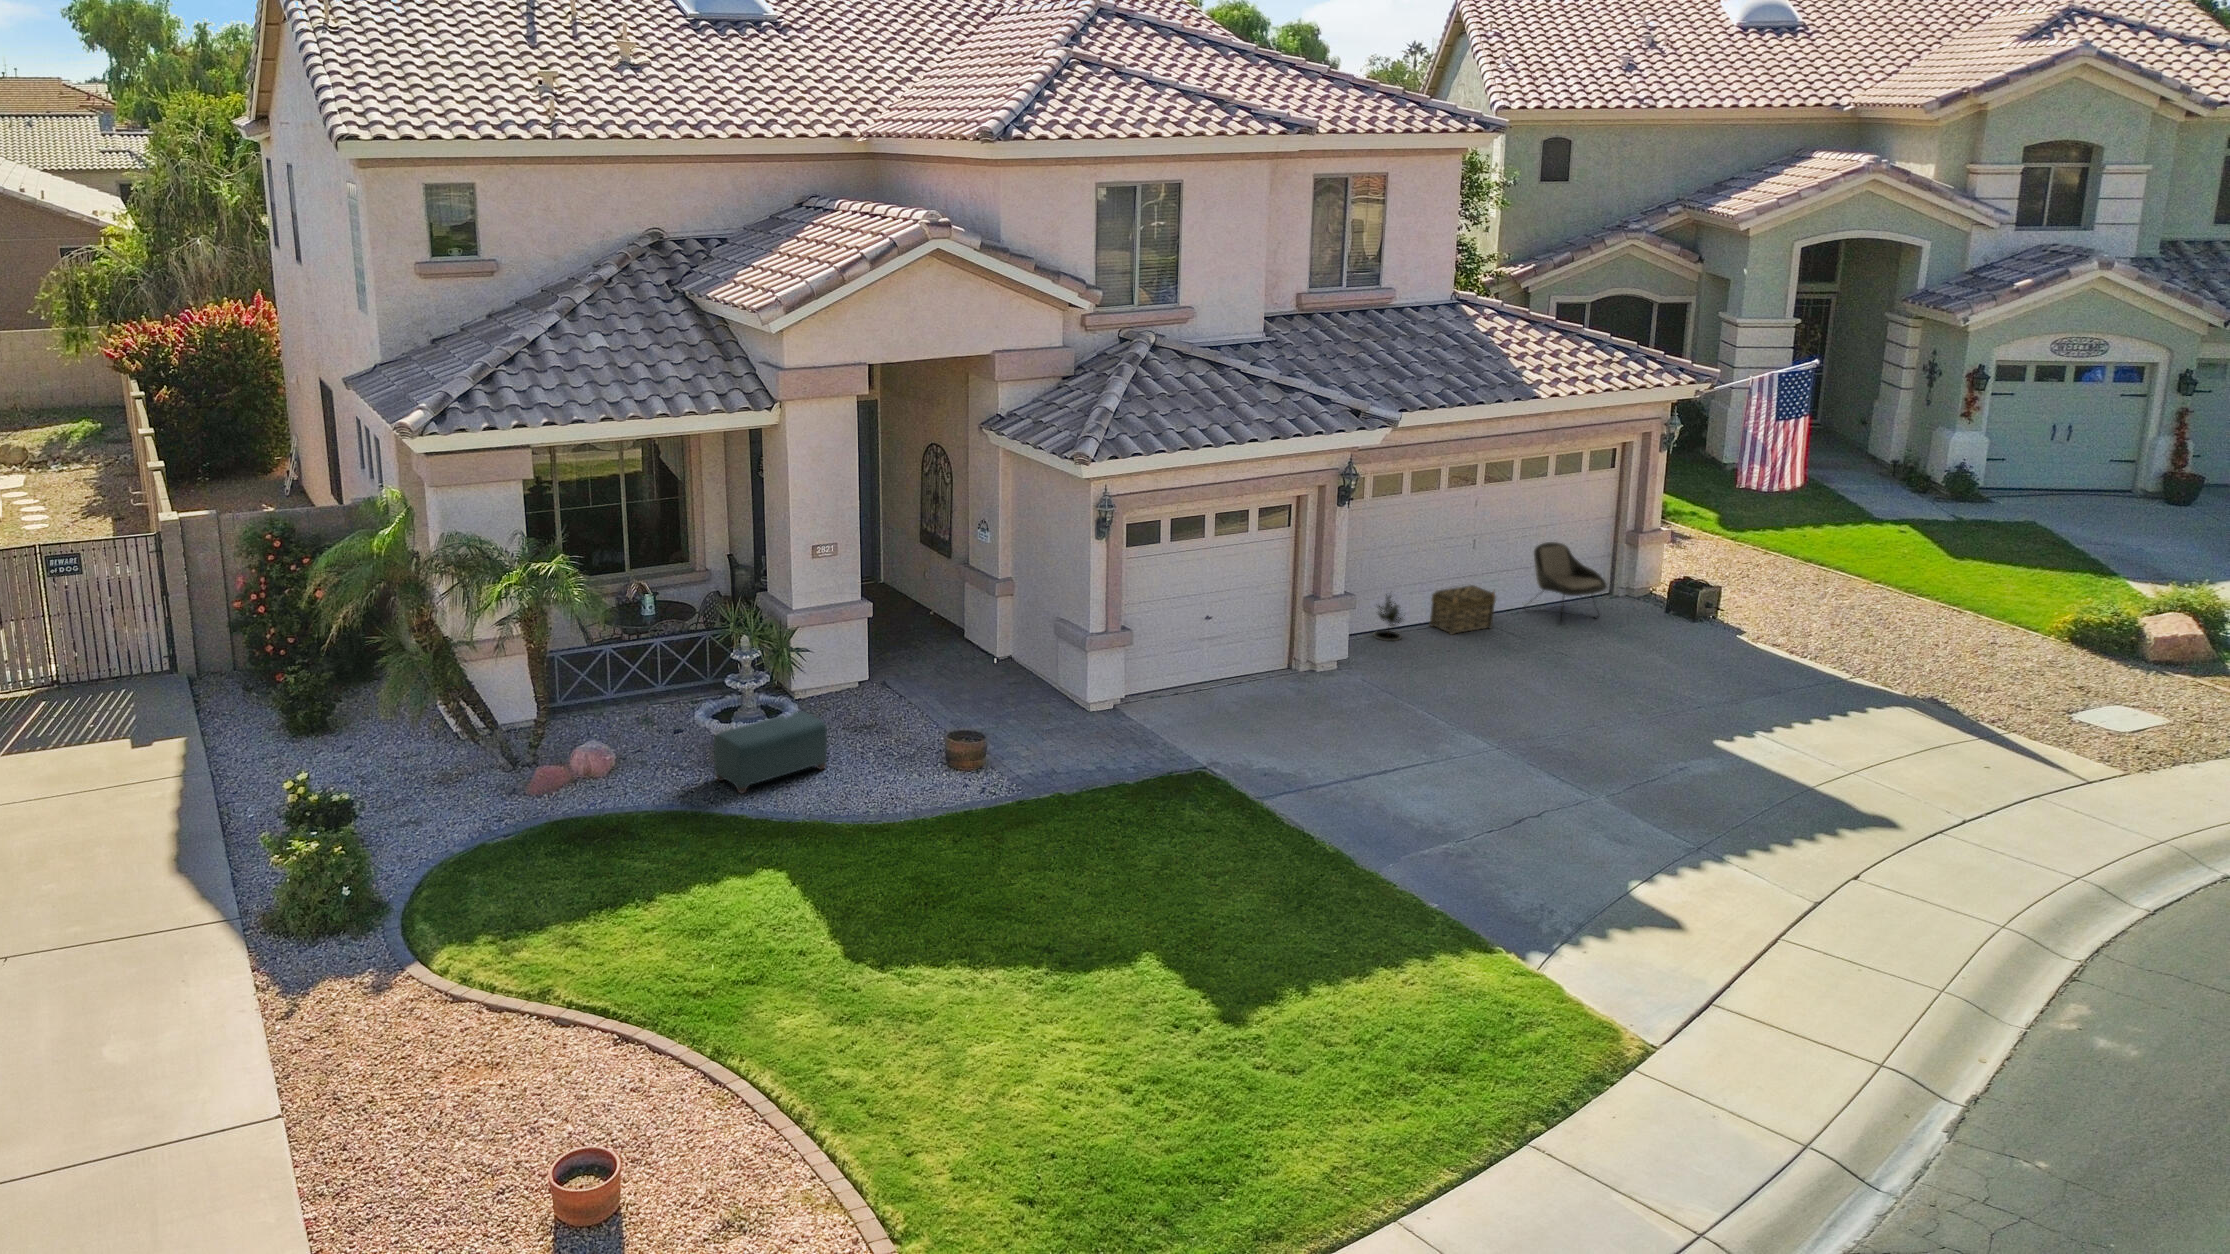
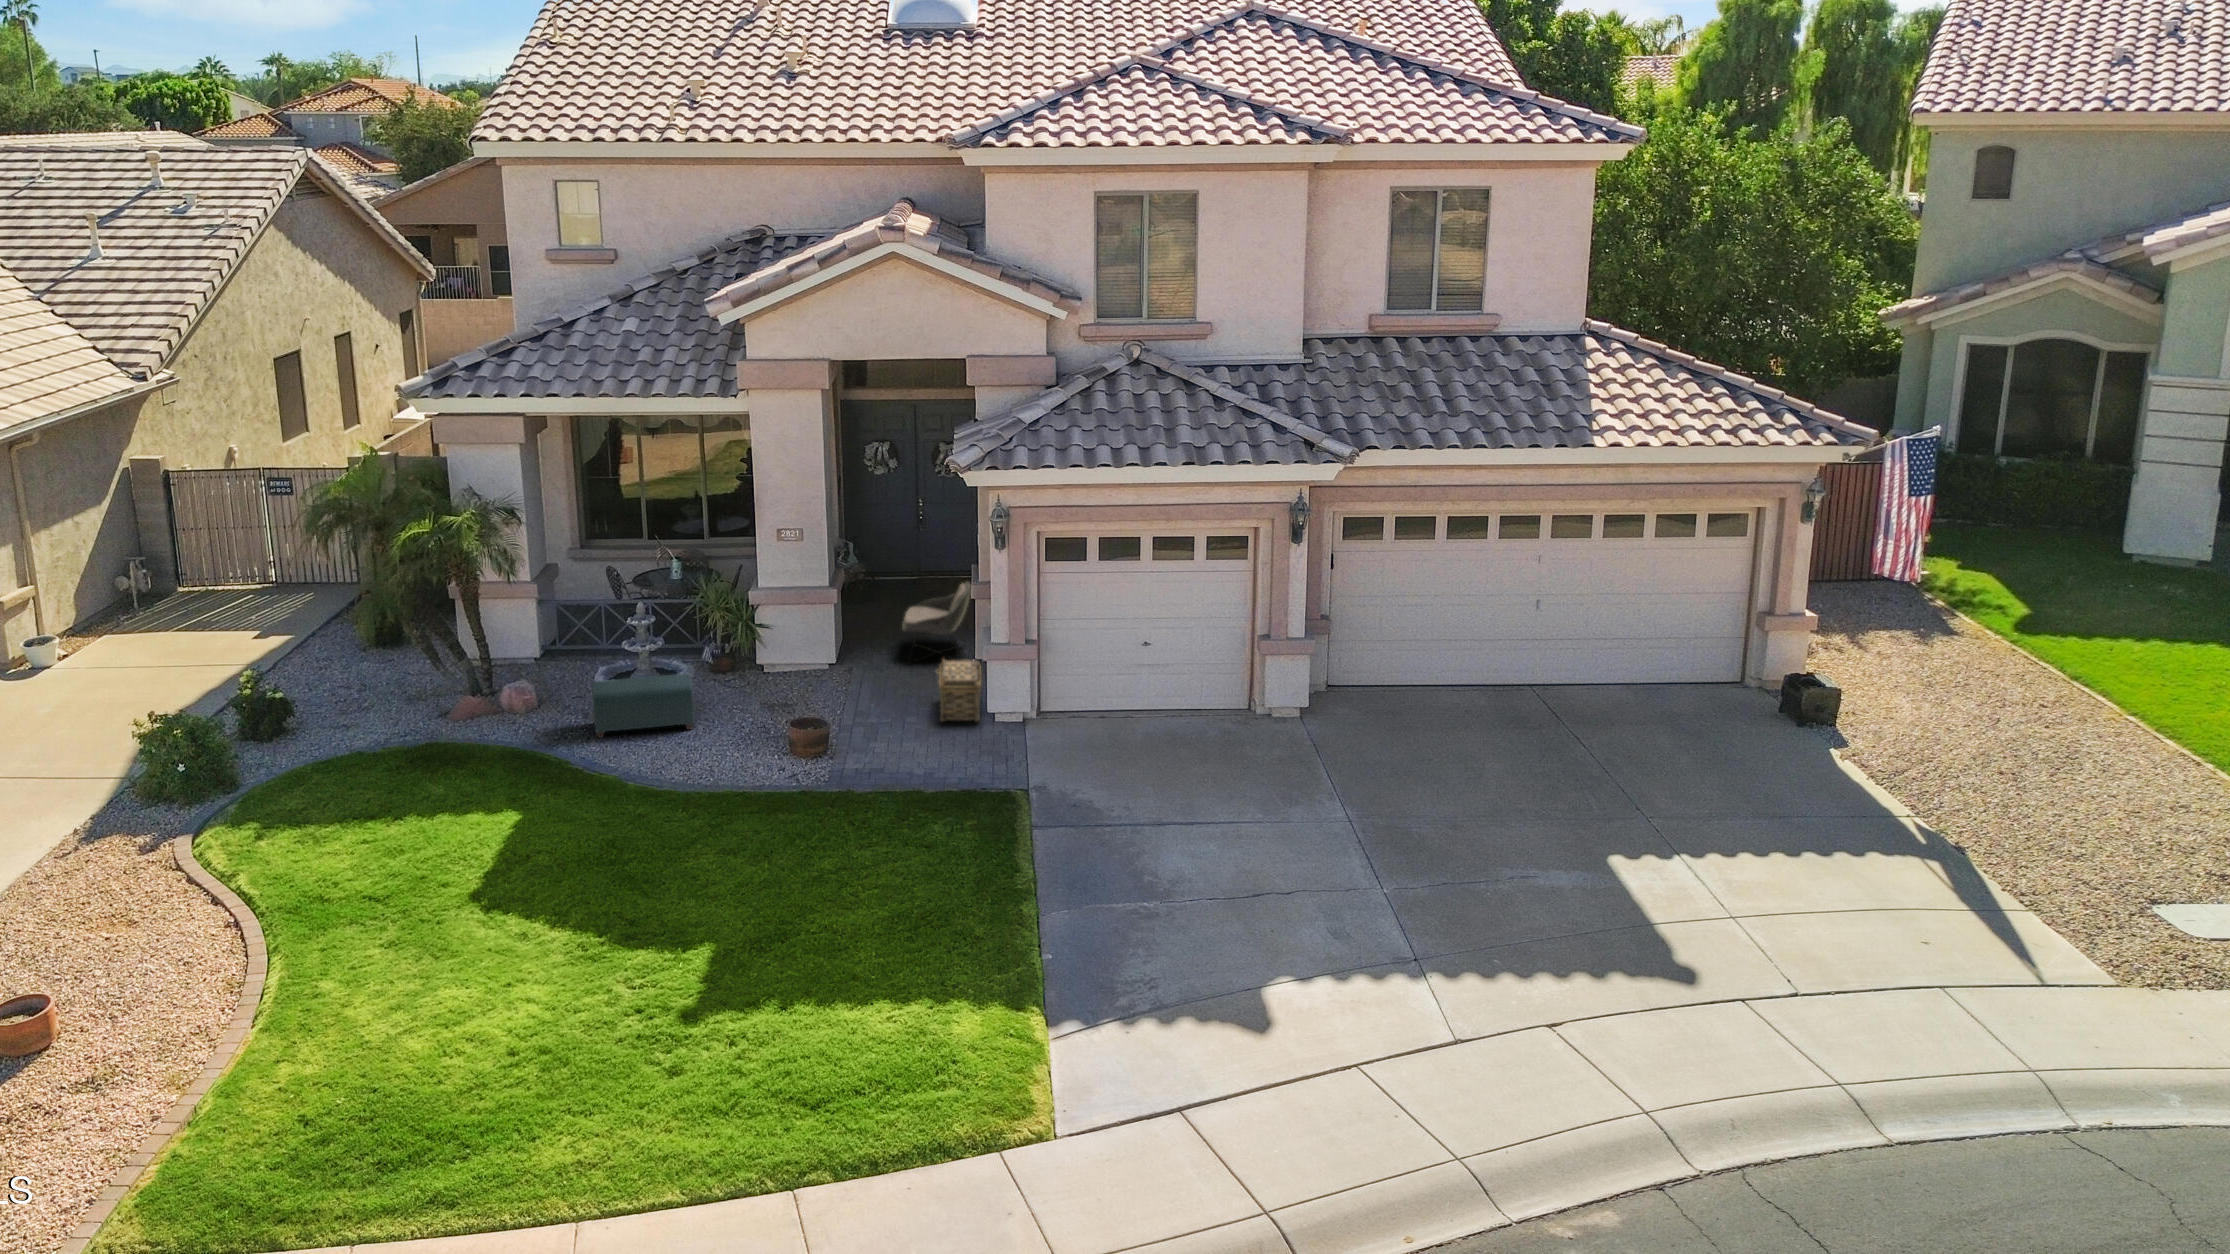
lounge chair: present [1527,542,1607,618] -> present [902,582,971,664]
basket: present [1430,585,1496,635] -> present [937,658,981,722]
potted tree: present [1374,596,1405,641] -> none [1397,644,1430,701]

